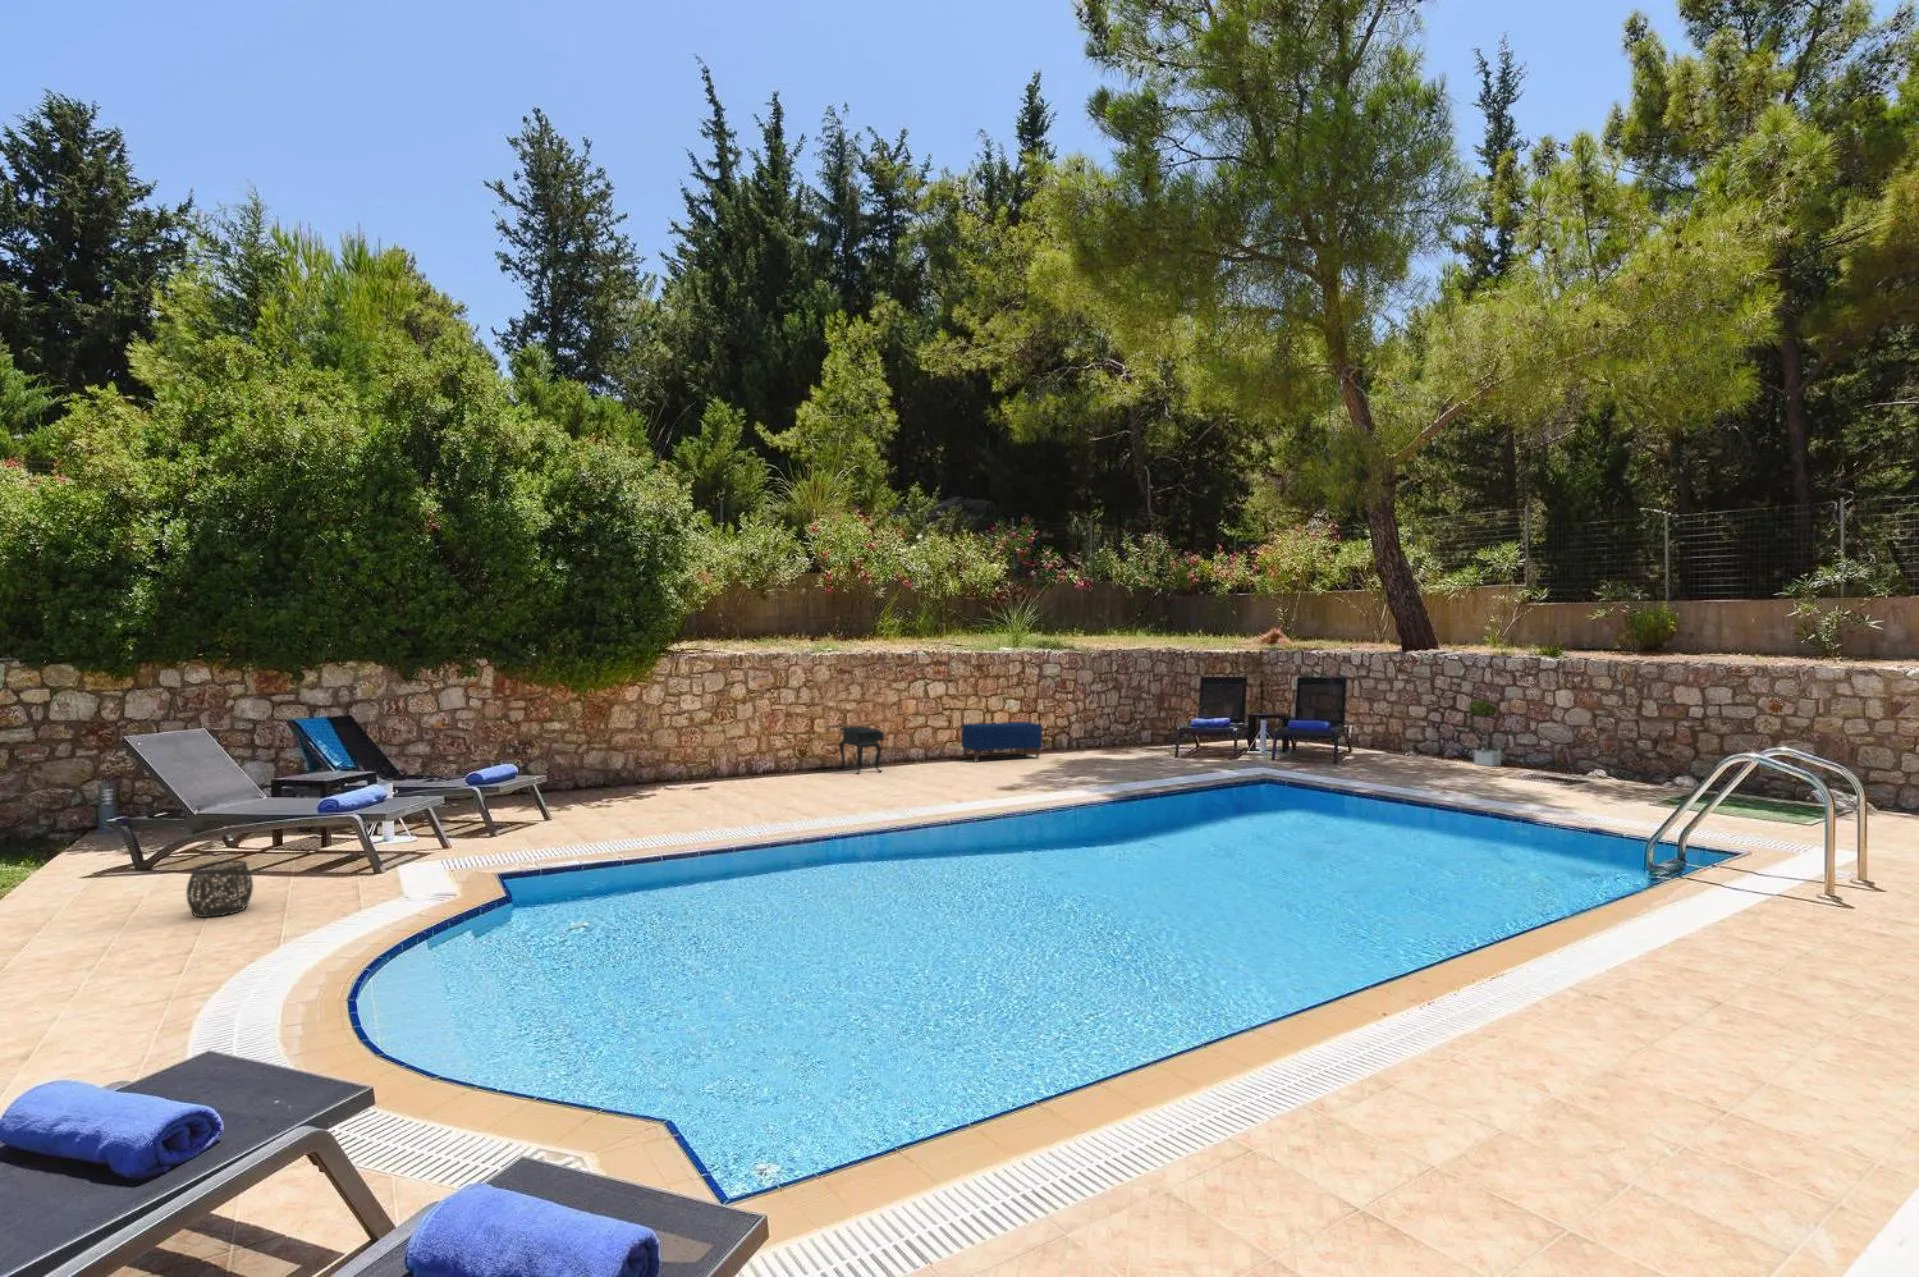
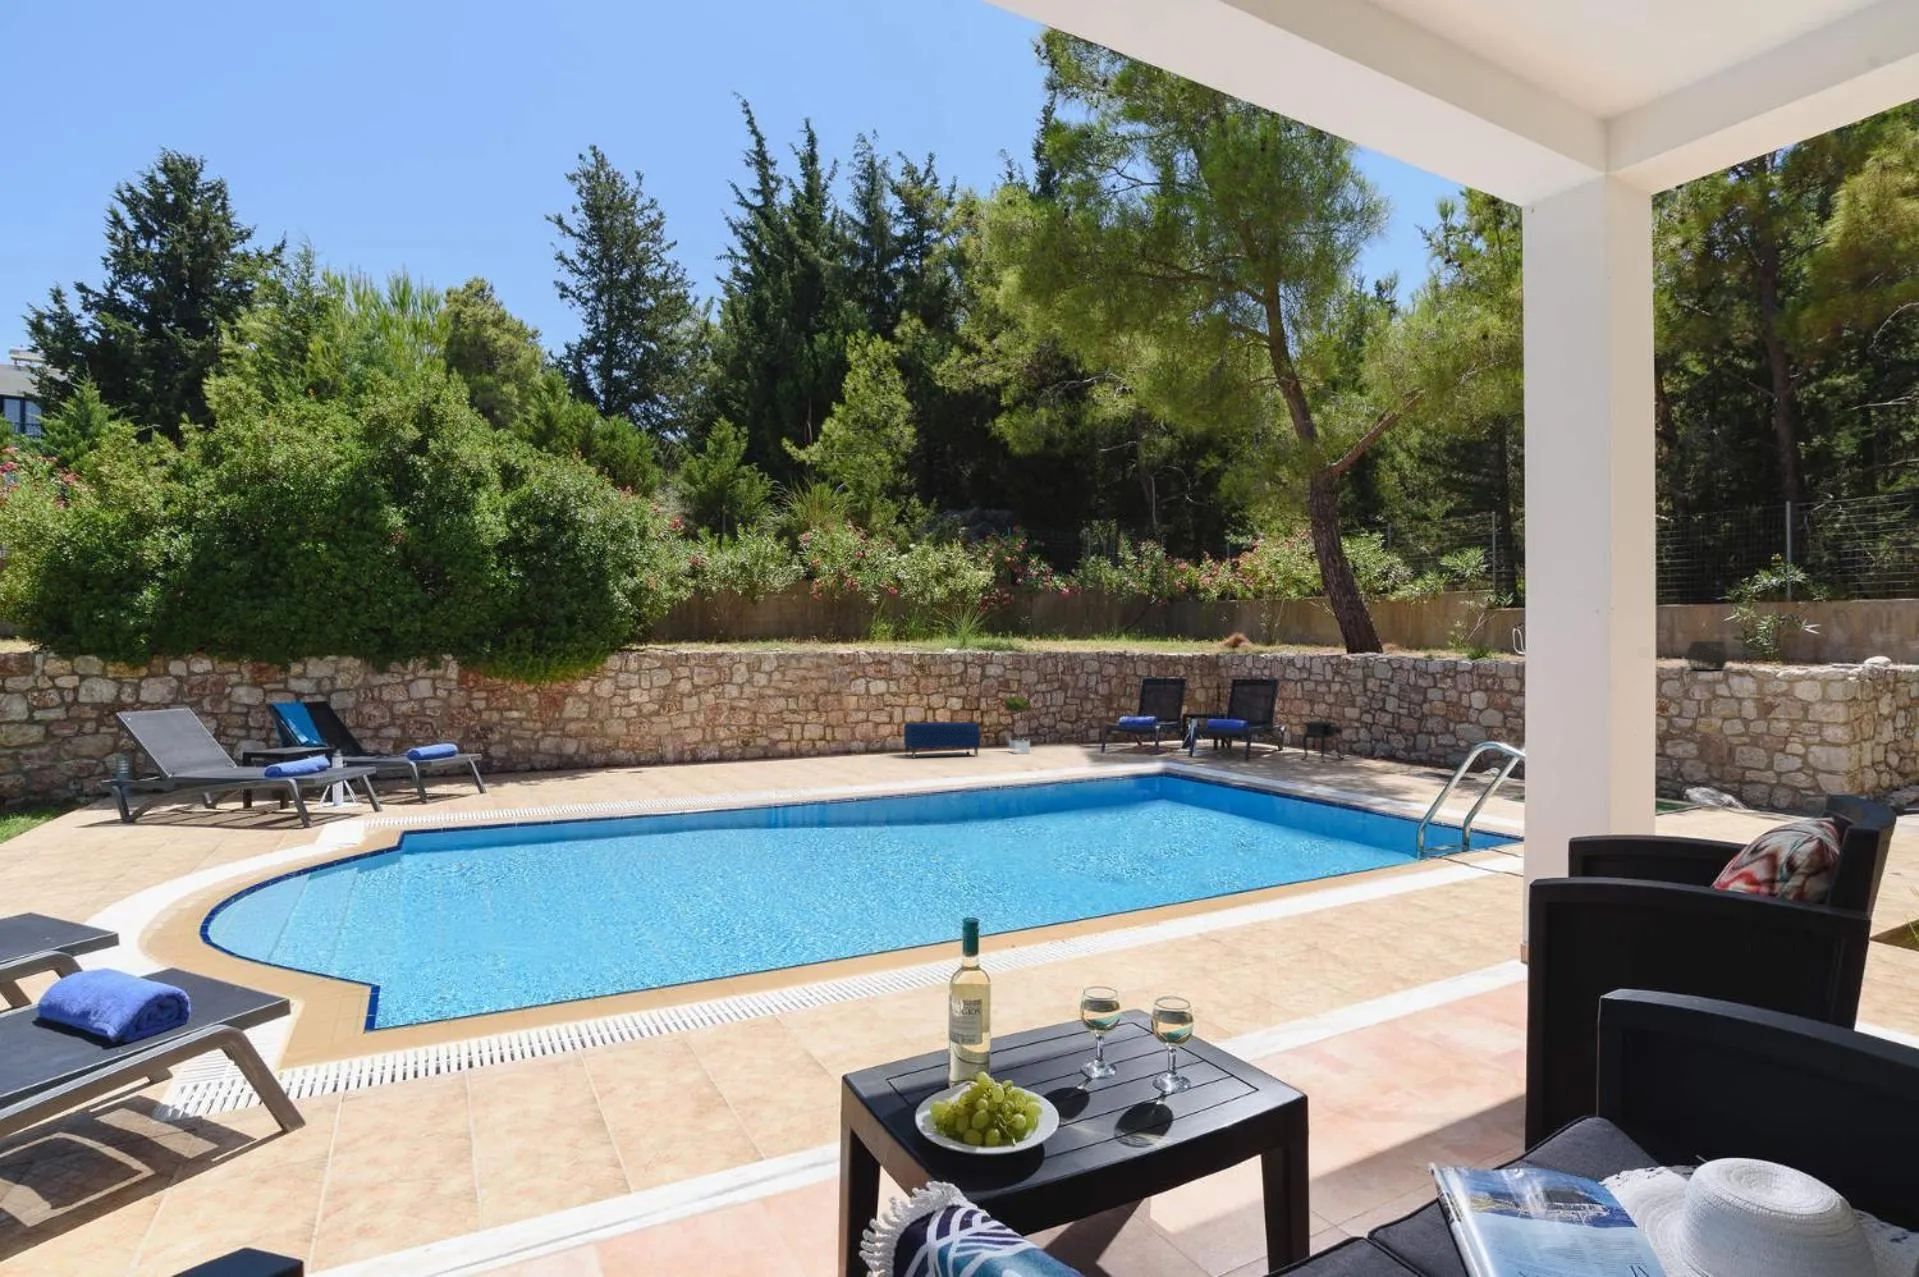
potted tree: present [1469,700,1501,766] -> present [1005,696,1030,754]
side table: present [839,726,884,773] -> present [1302,721,1343,762]
woven basket: present [186,860,253,917] -> present [1687,641,1728,670]

